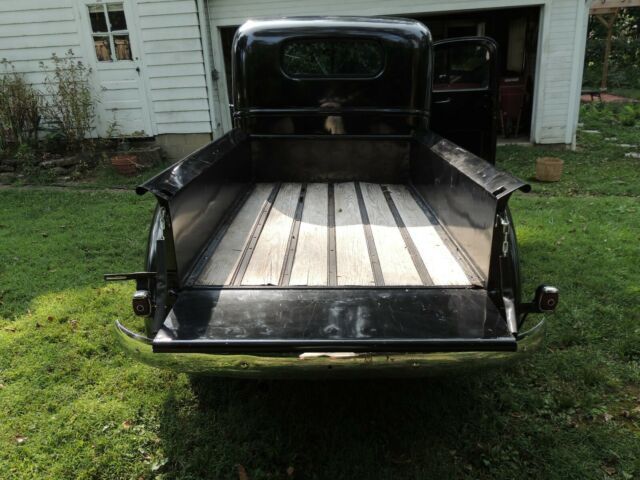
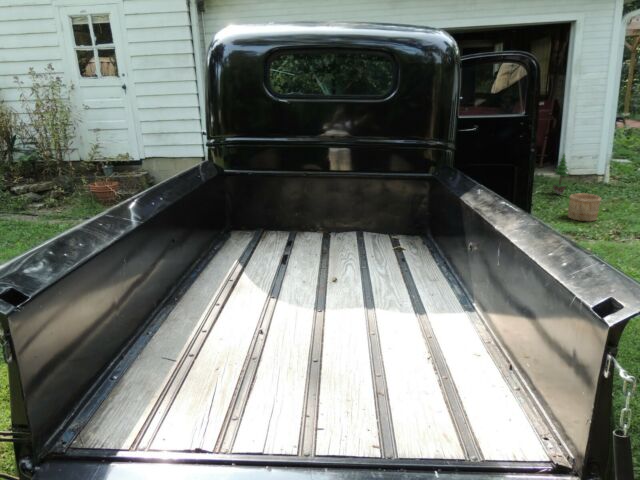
potted tree: none [524,123,539,161] -> present [553,154,568,194]

